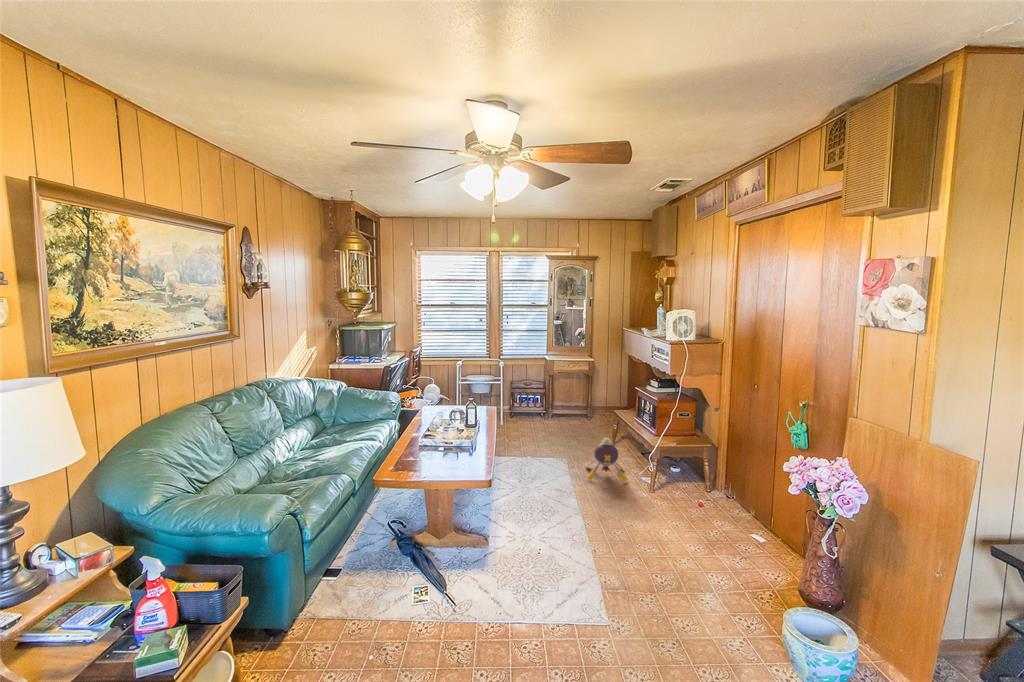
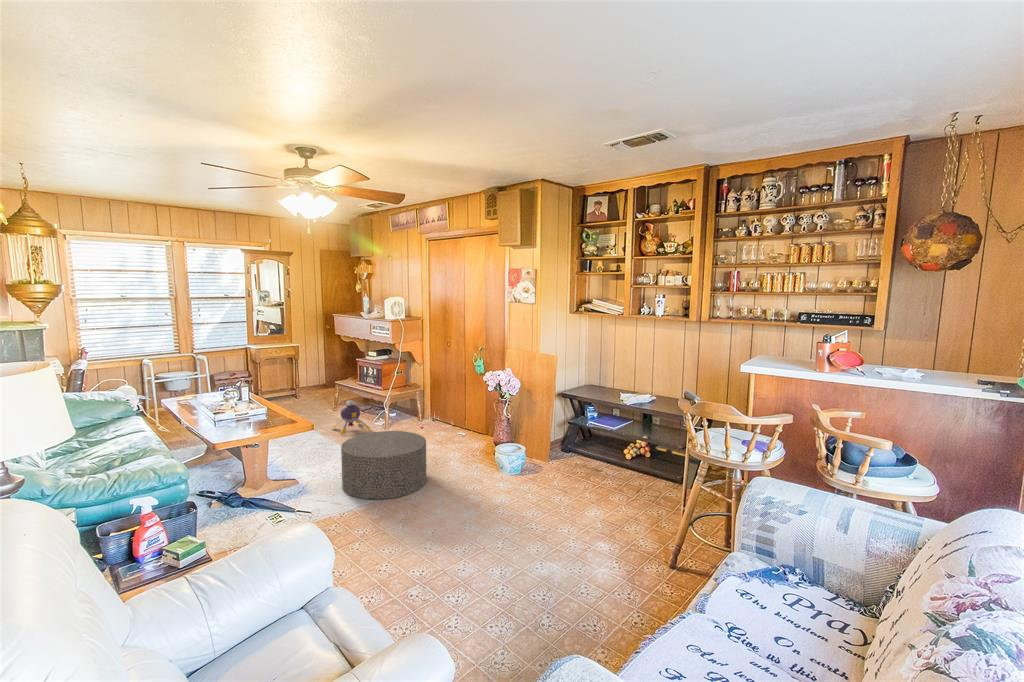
ottoman: none [512,503,640,637] -> present [341,431,426,499]

